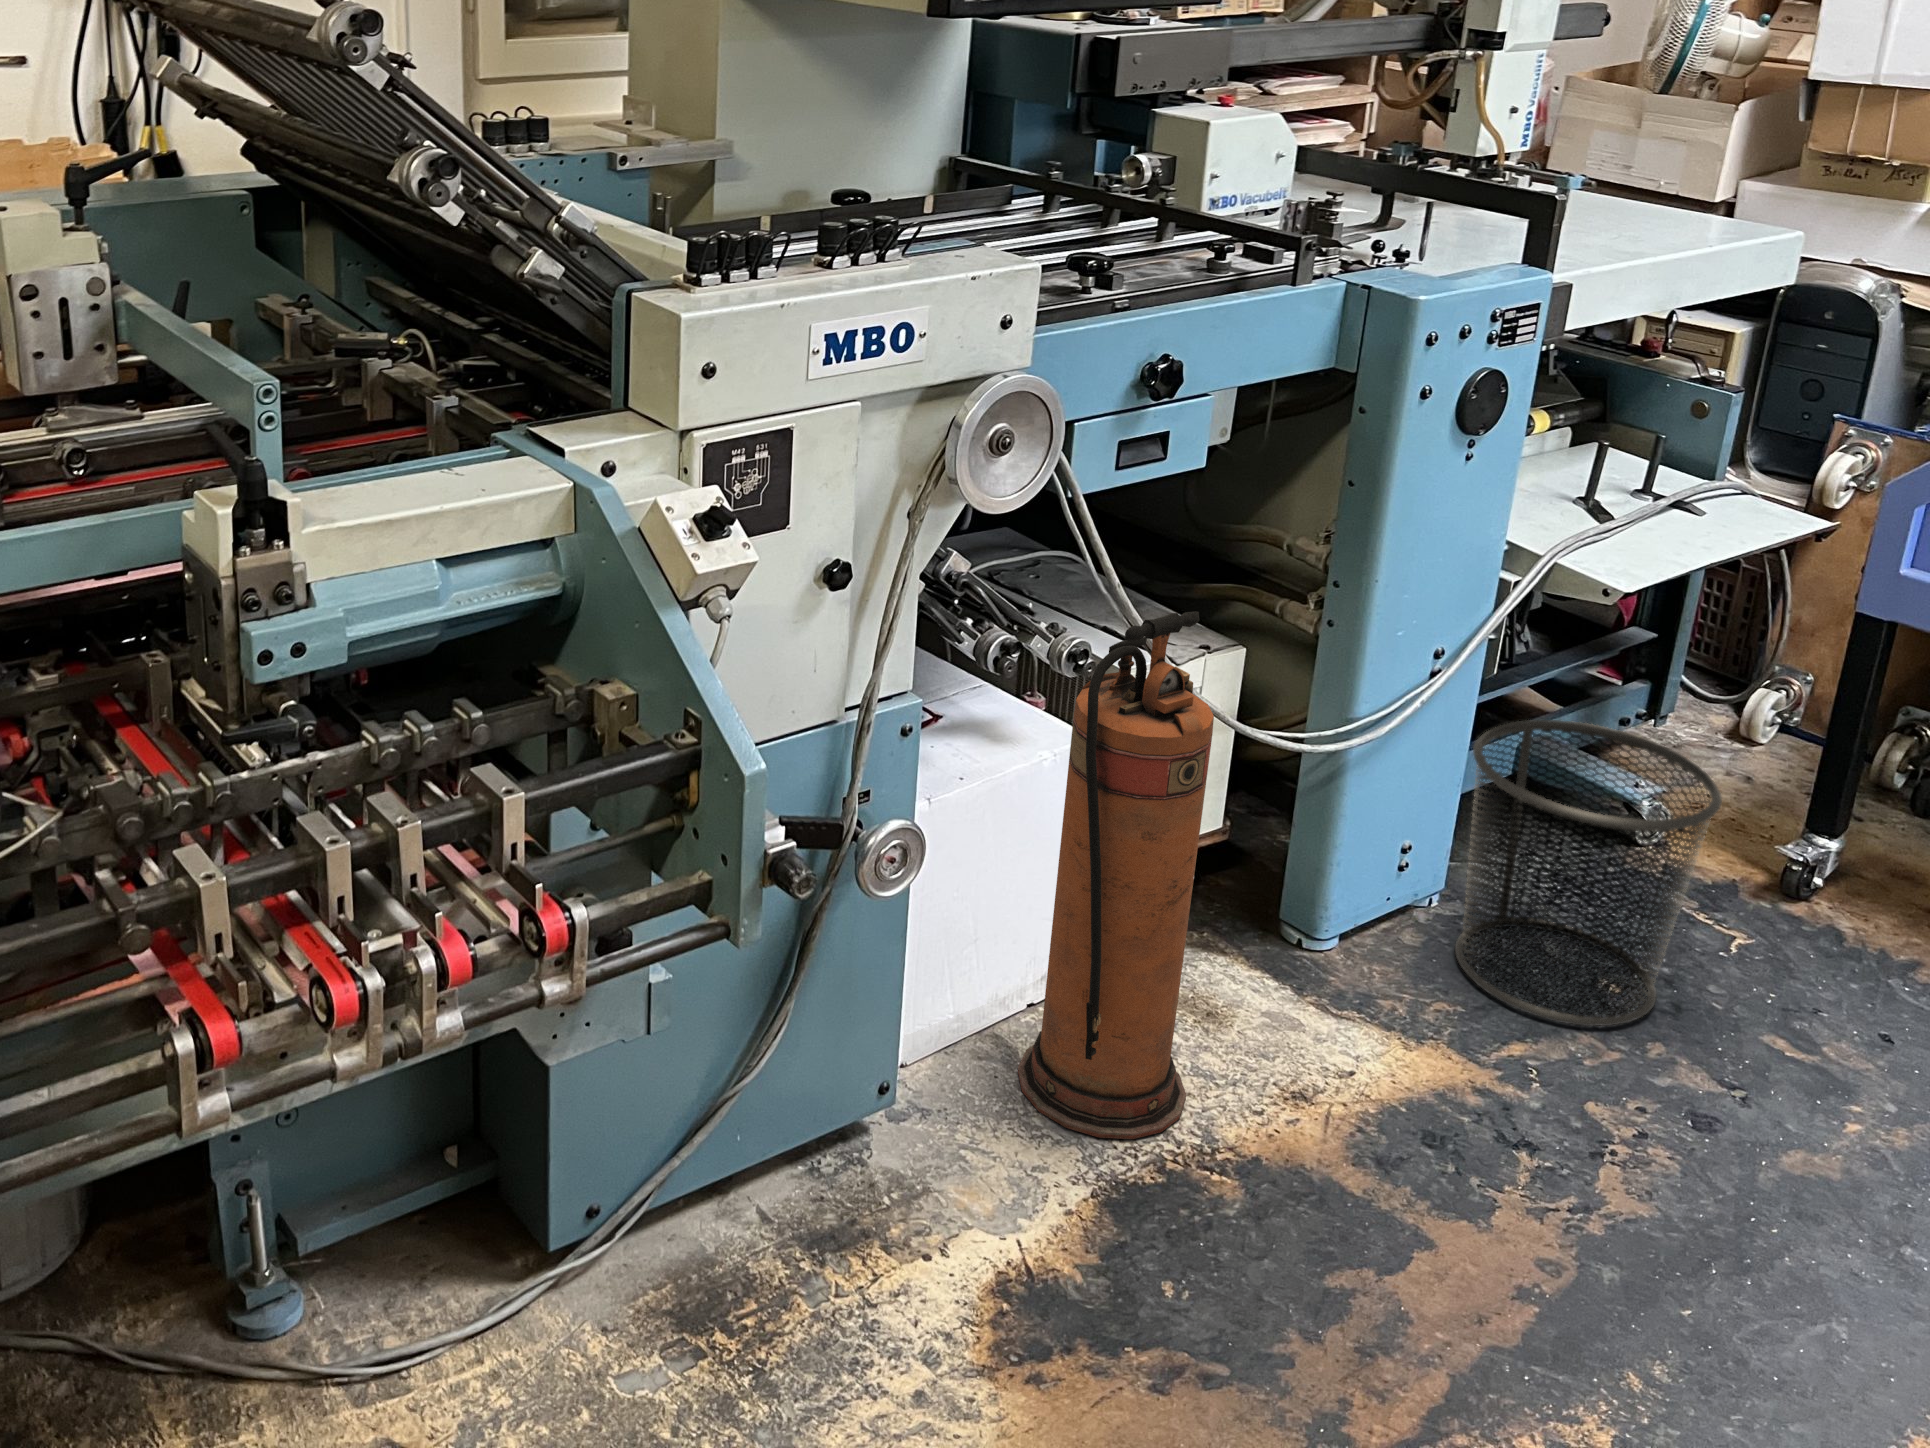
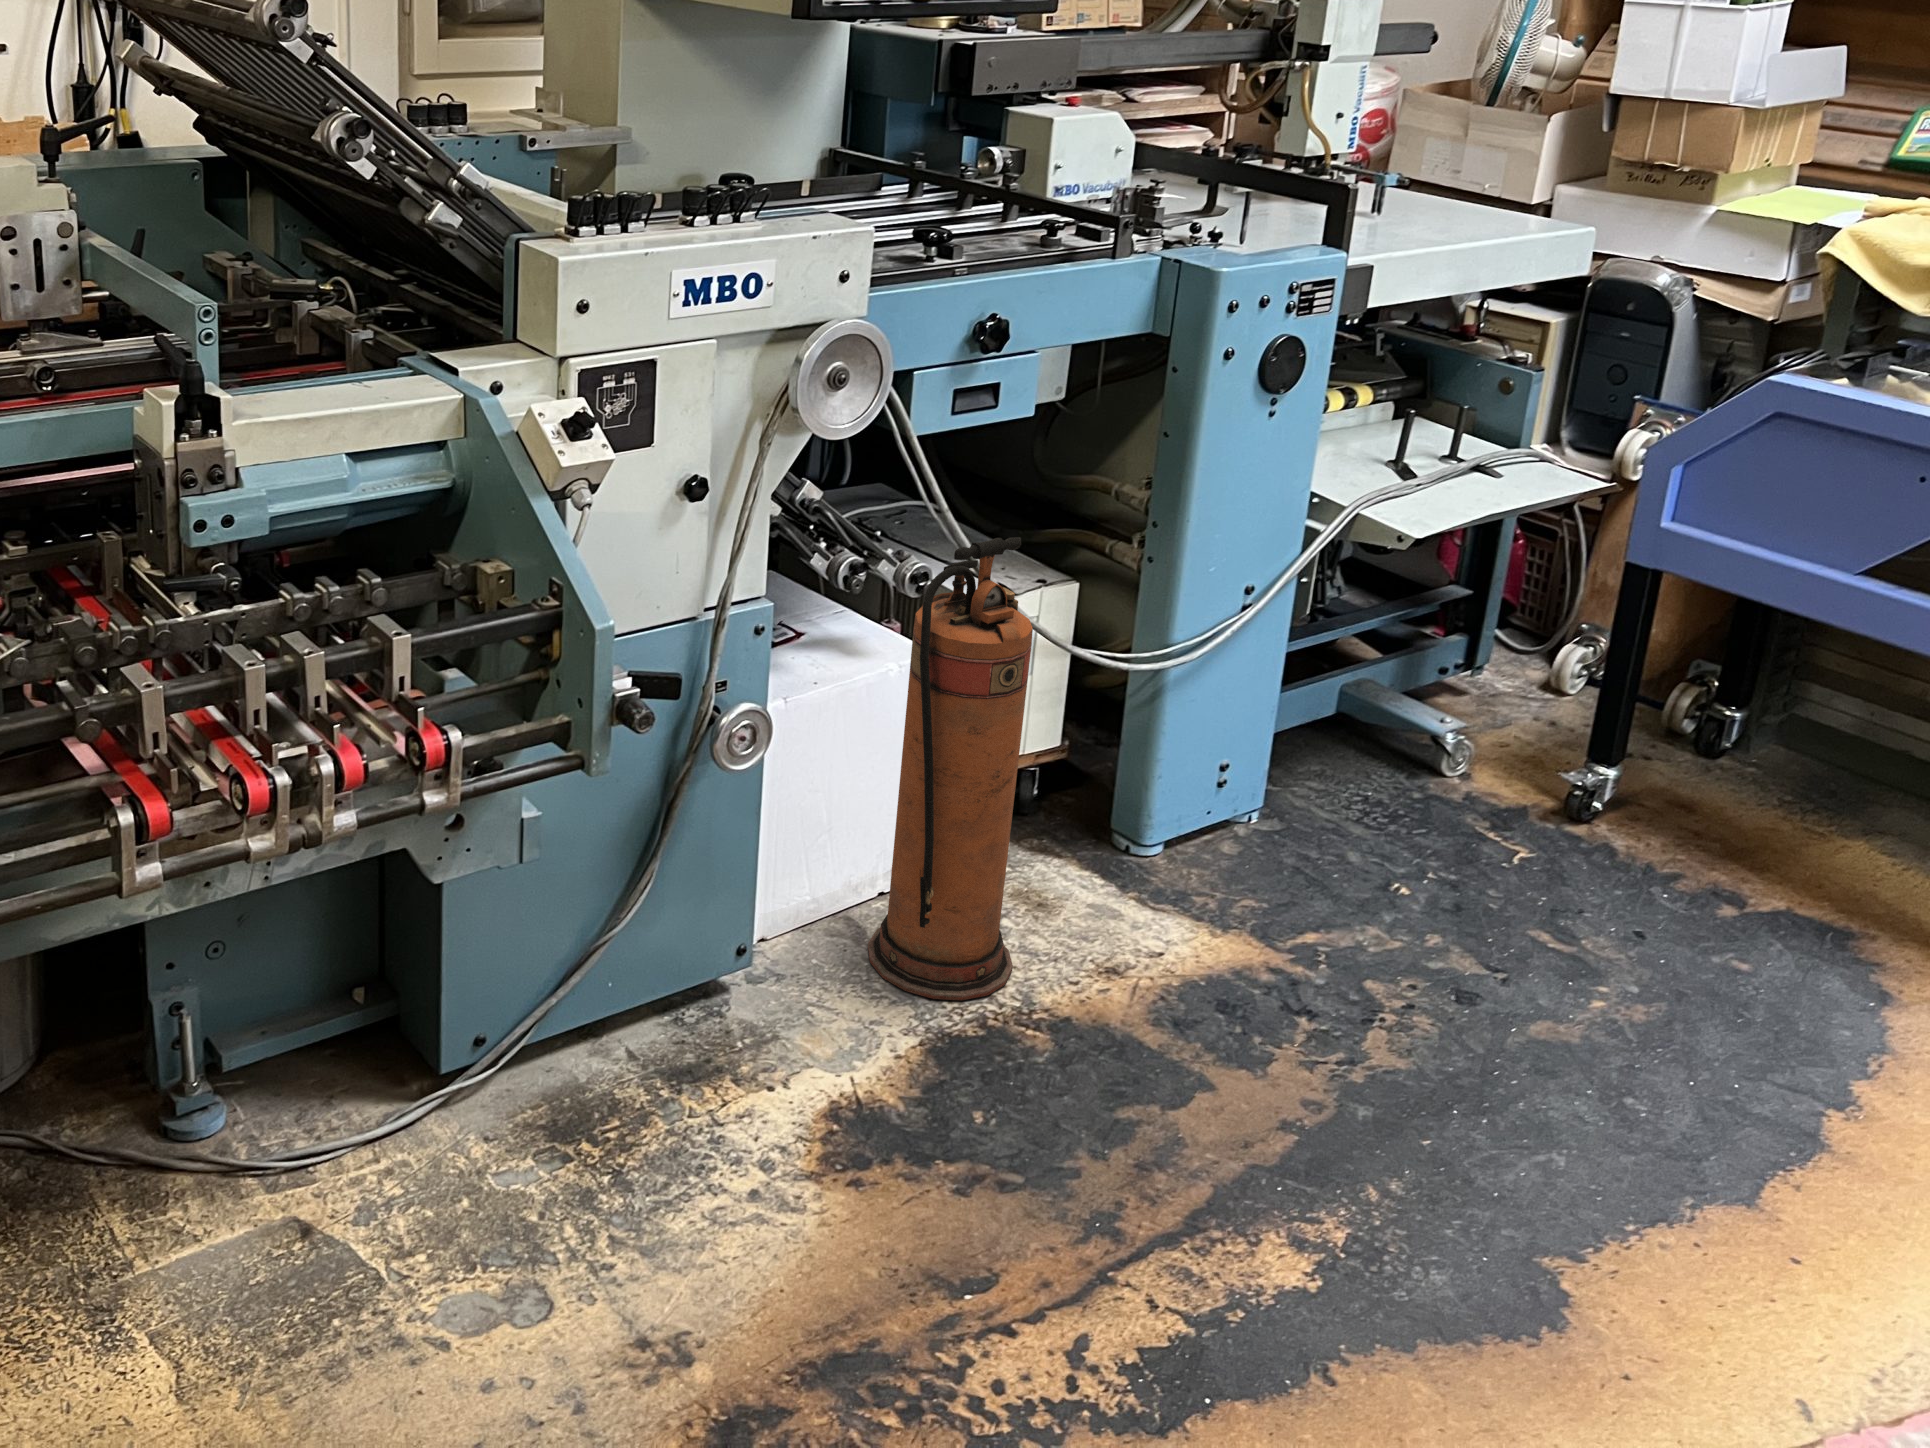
waste bin: present [1455,720,1722,1026] -> none [1265,653,1489,918]

